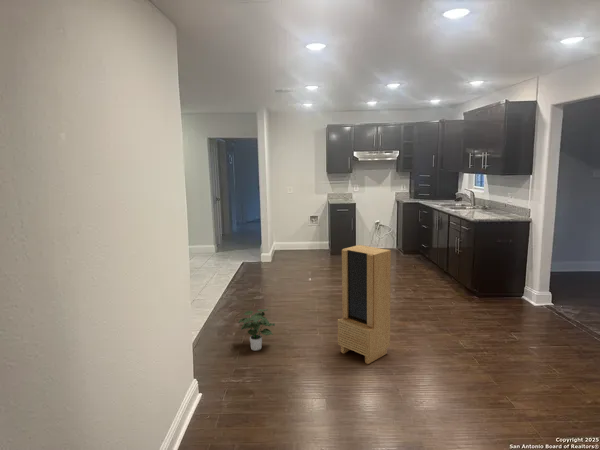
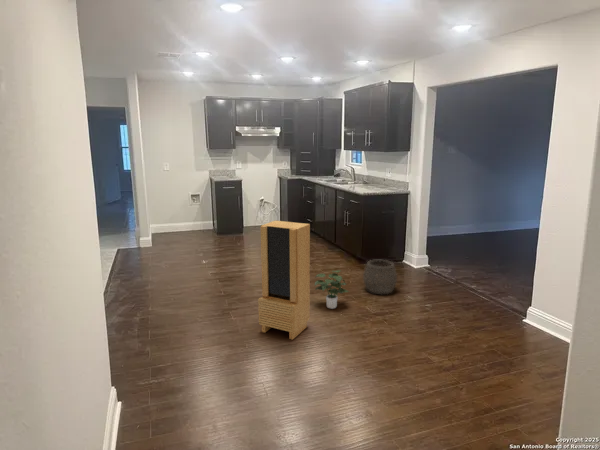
woven basket: none [462,292,502,331] -> present [363,260,397,294]
potted plant: present [239,309,275,350] -> present [315,270,348,309]

